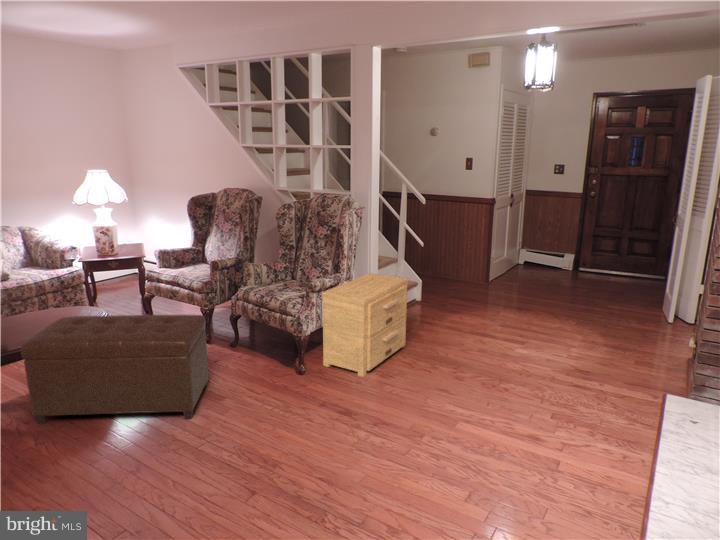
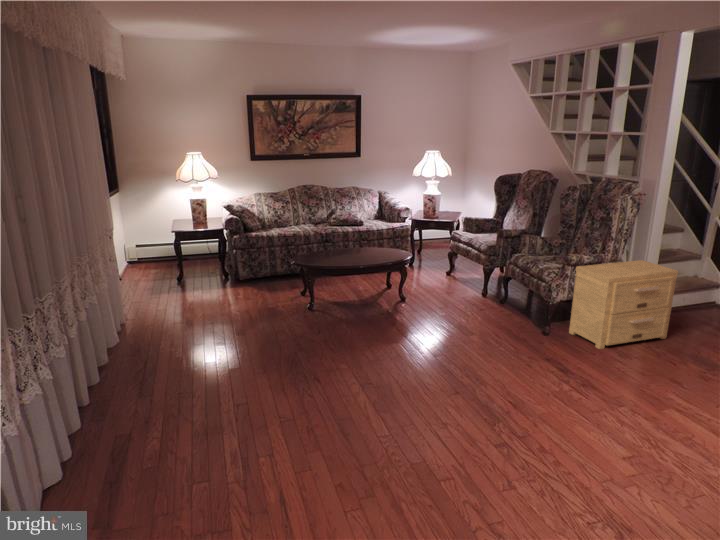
ottoman: present [21,315,209,424] -> none [352,251,472,338]

